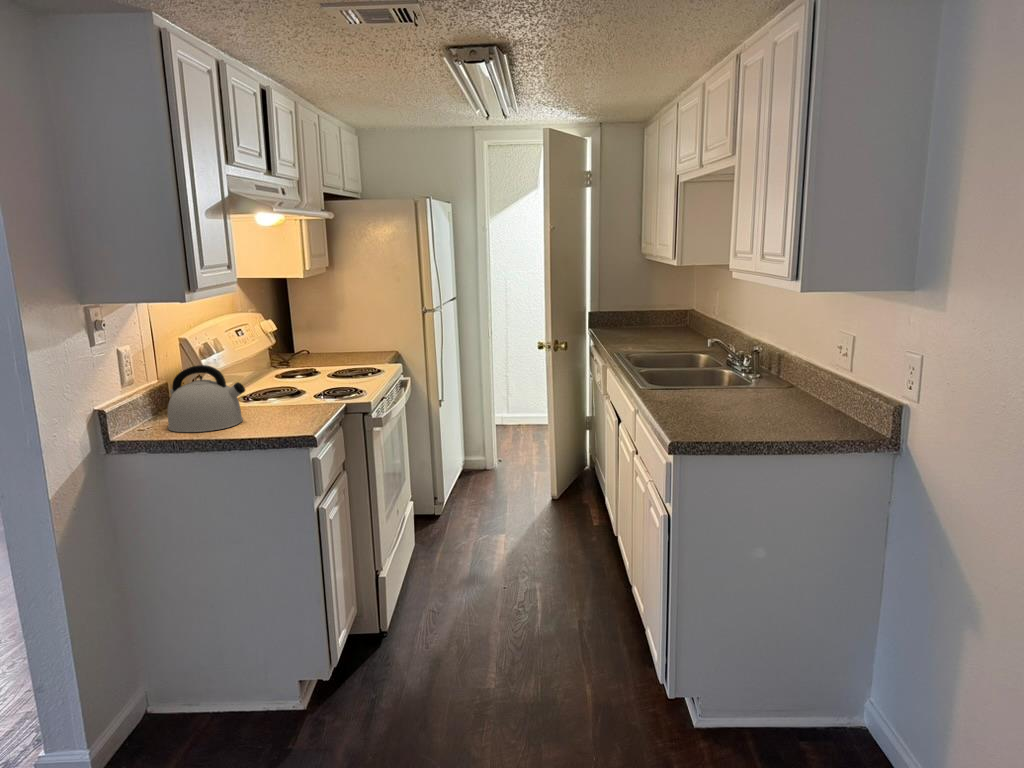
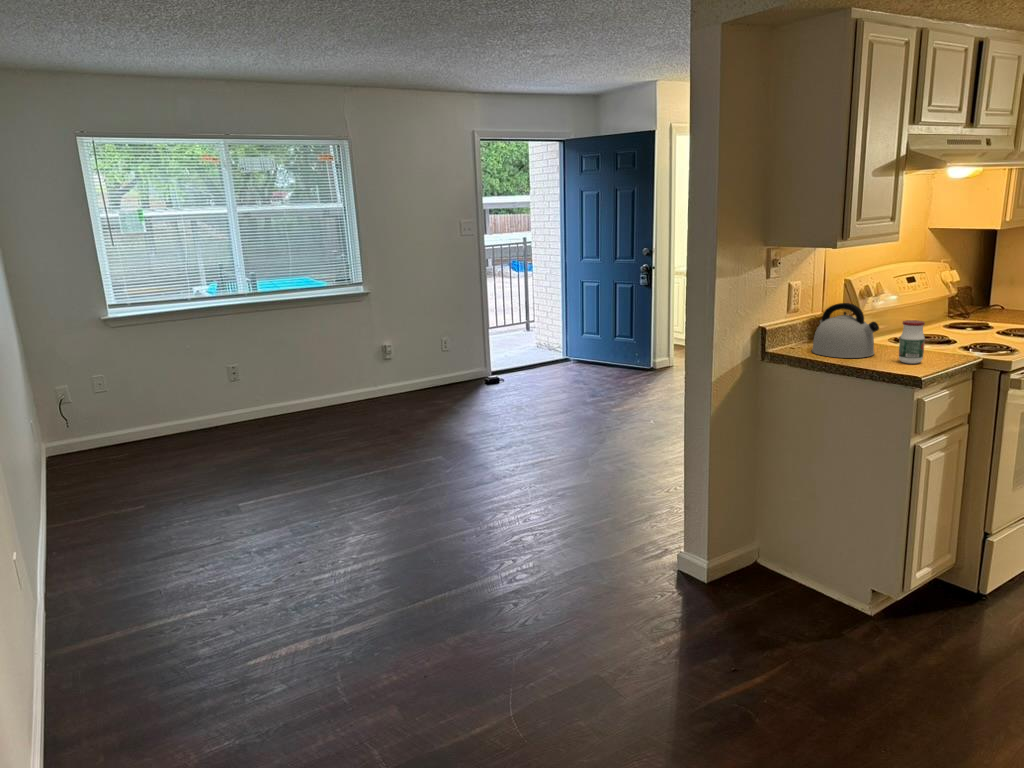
jar: none [272,375,300,423] -> present [899,320,925,364]

